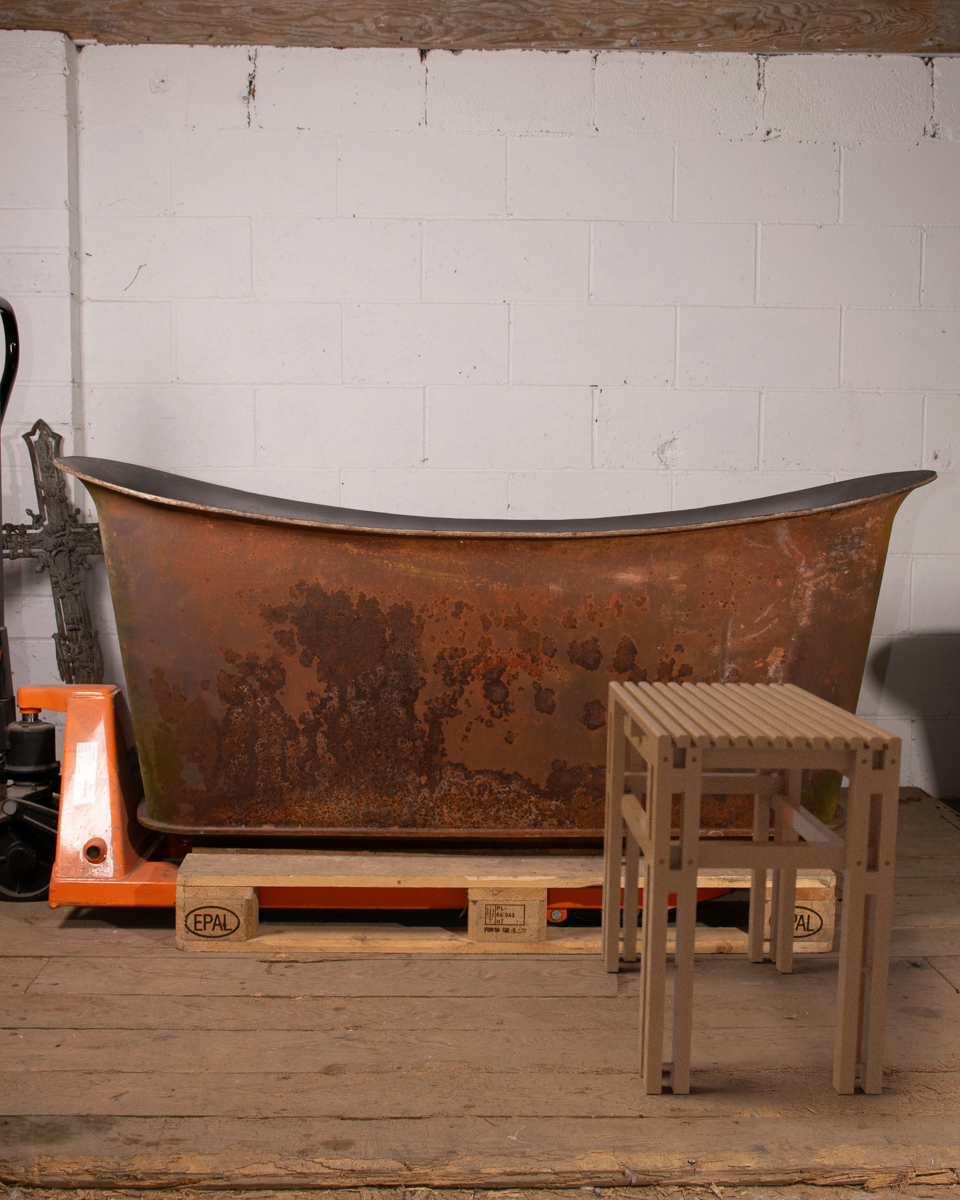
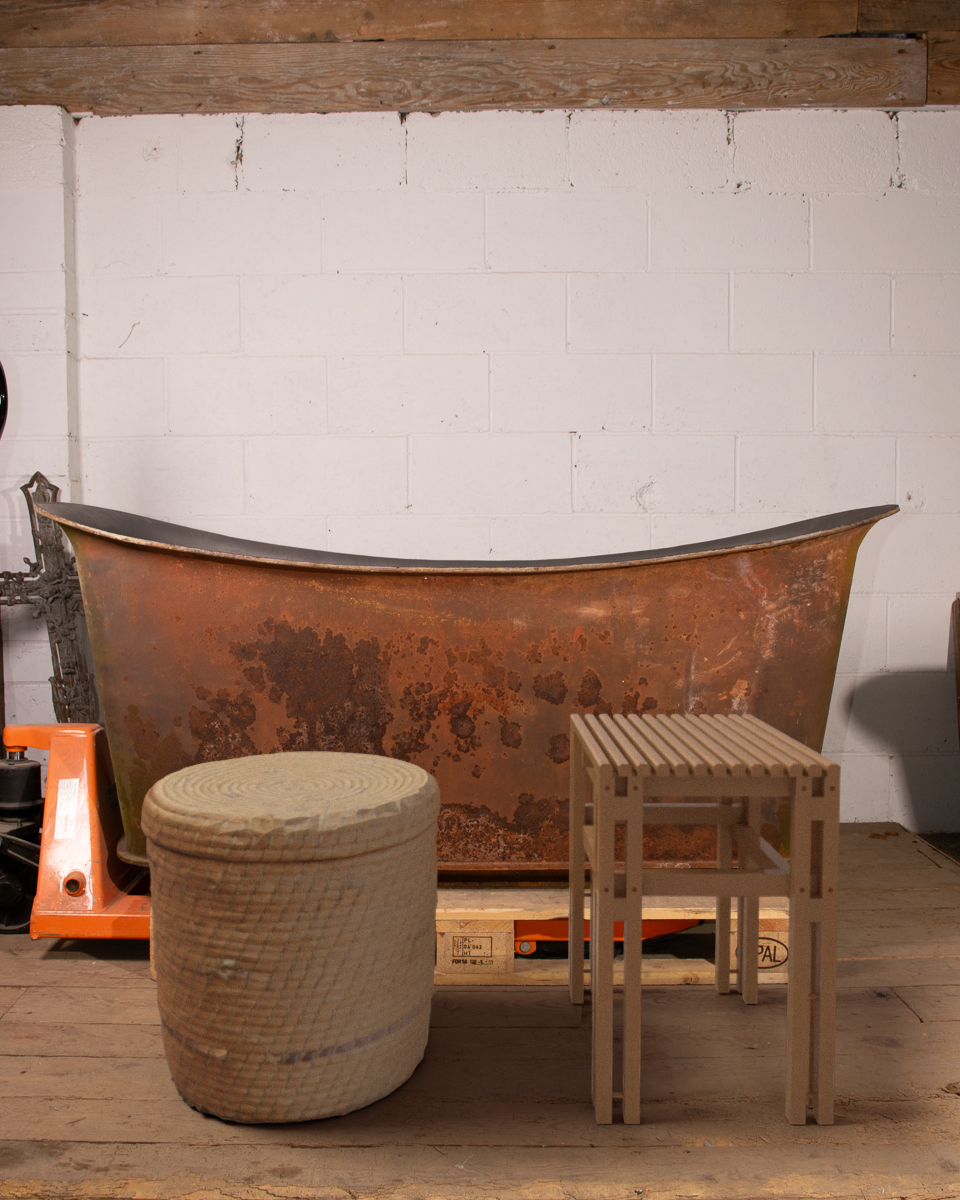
woven basket: none [180,717,484,1094] -> present [141,751,441,1124]

